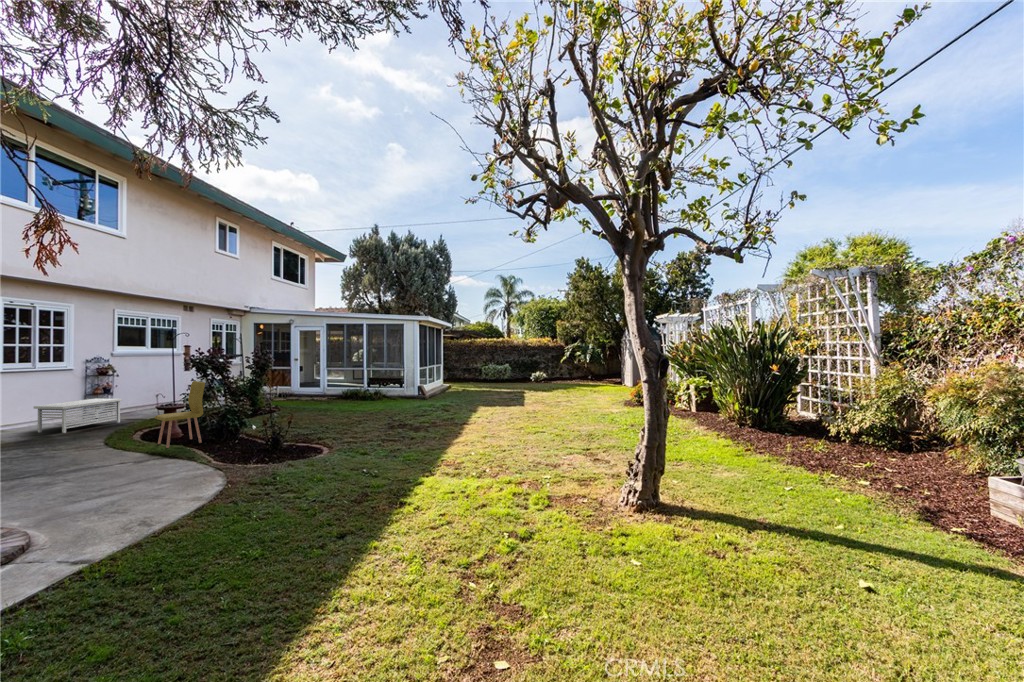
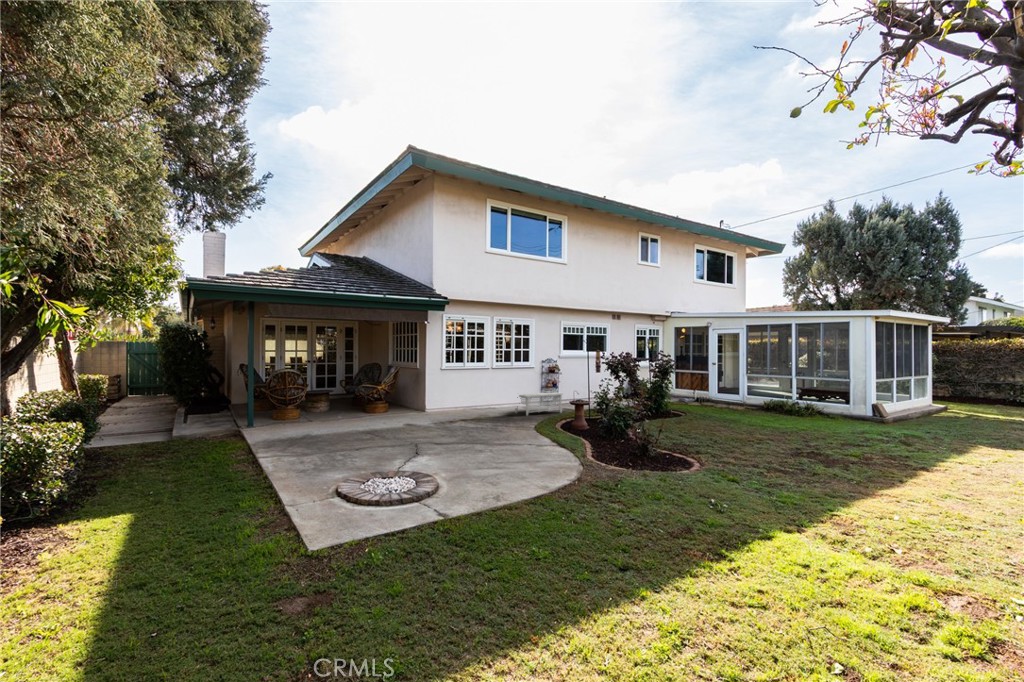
chair: present [155,381,205,448] -> none [566,382,599,439]

